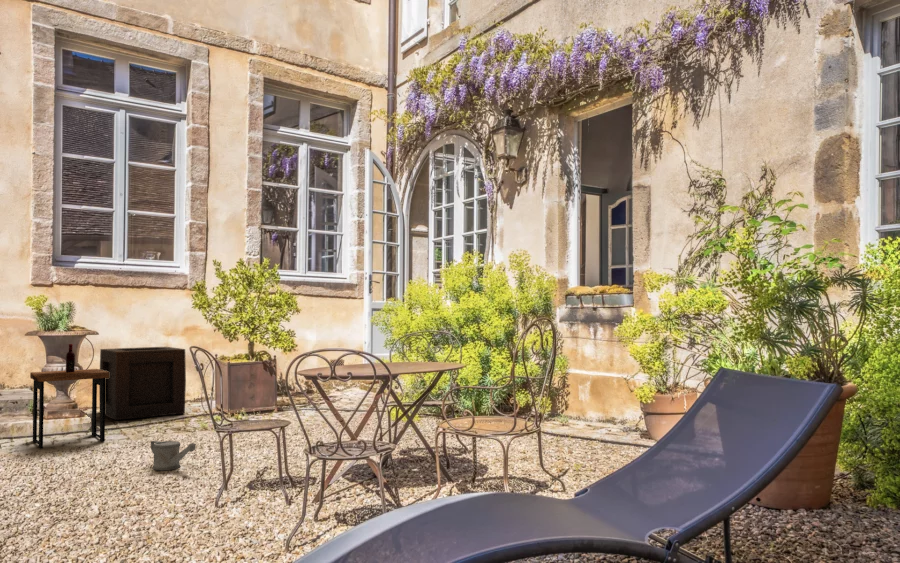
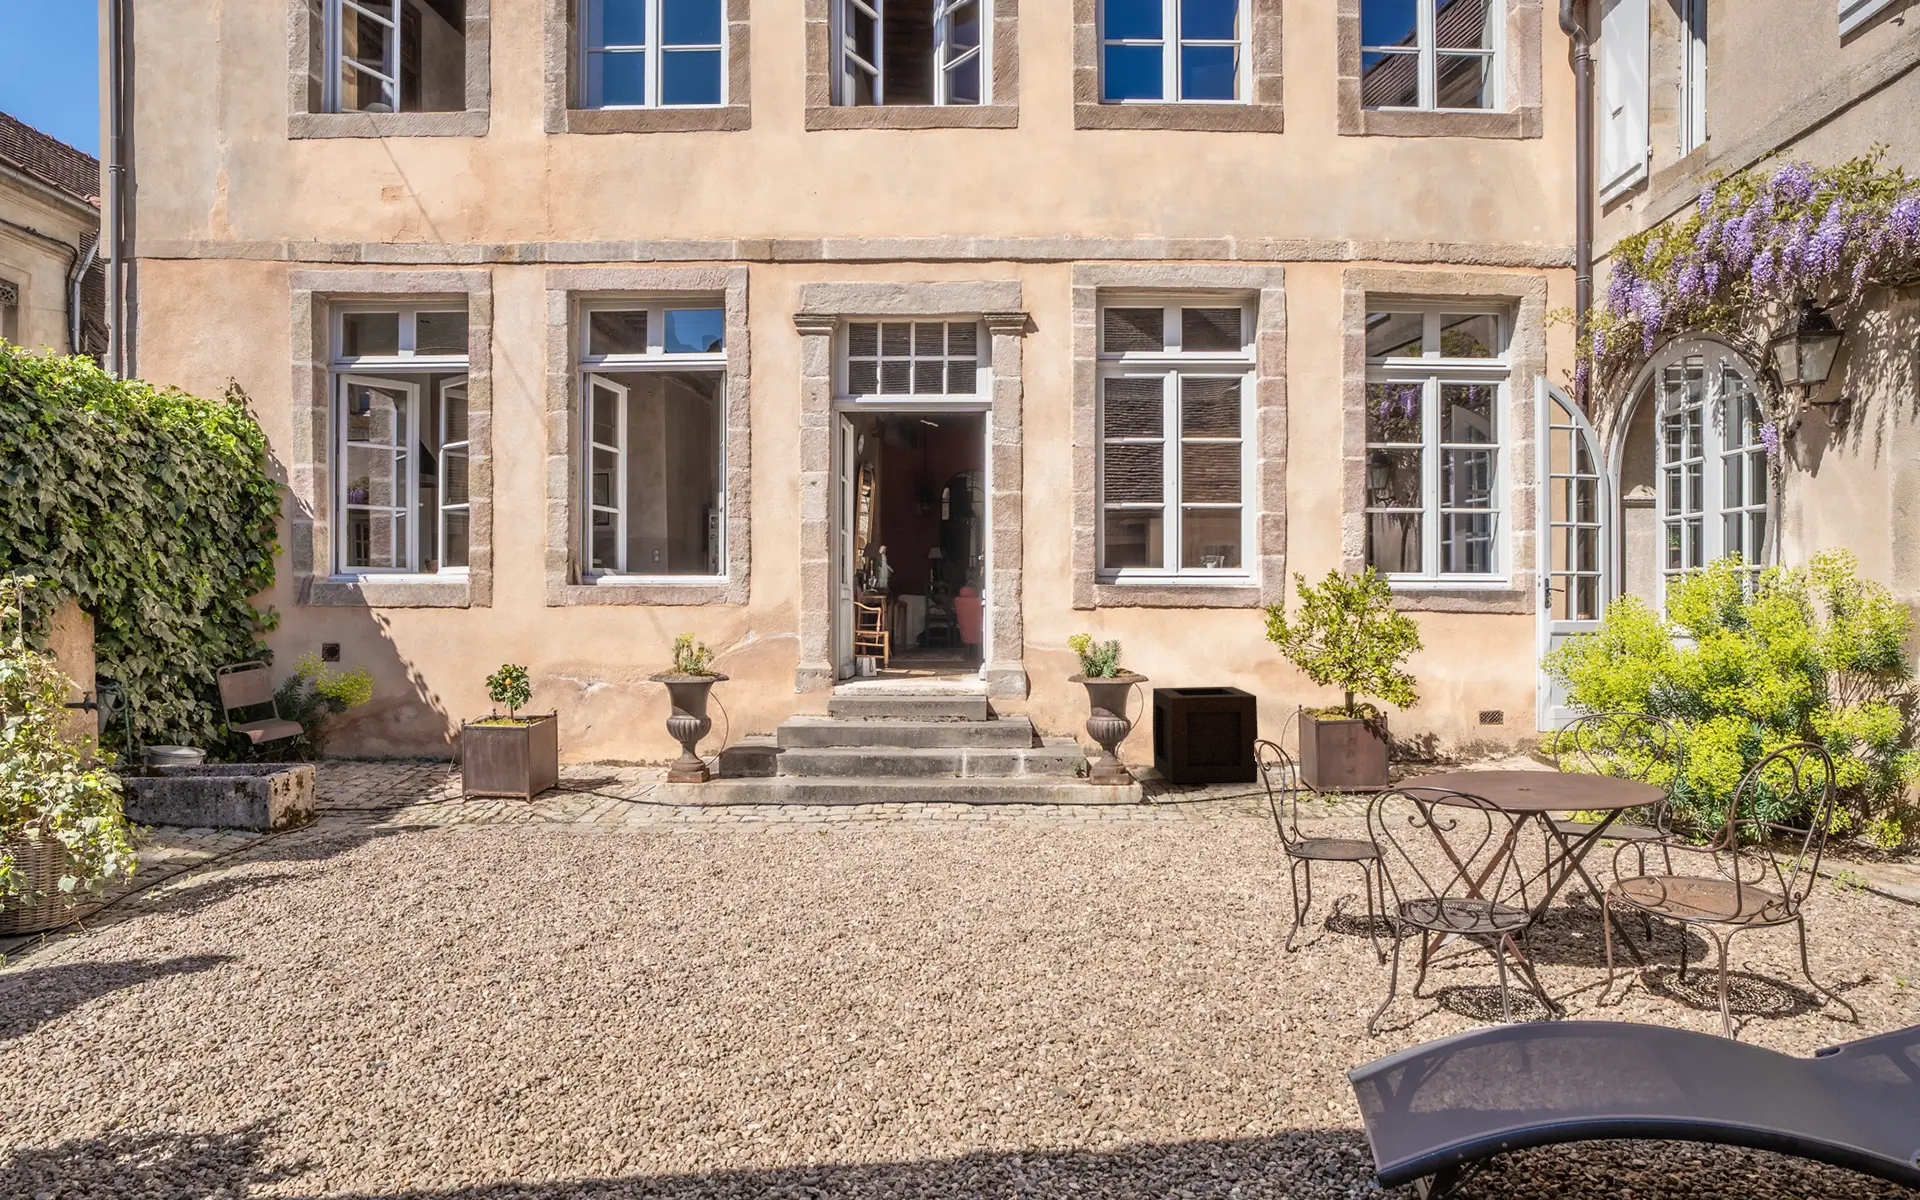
side table: present [30,344,109,448] -> none [1078,695,1162,819]
watering can: present [151,441,196,470] -> none [1211,835,1264,876]

